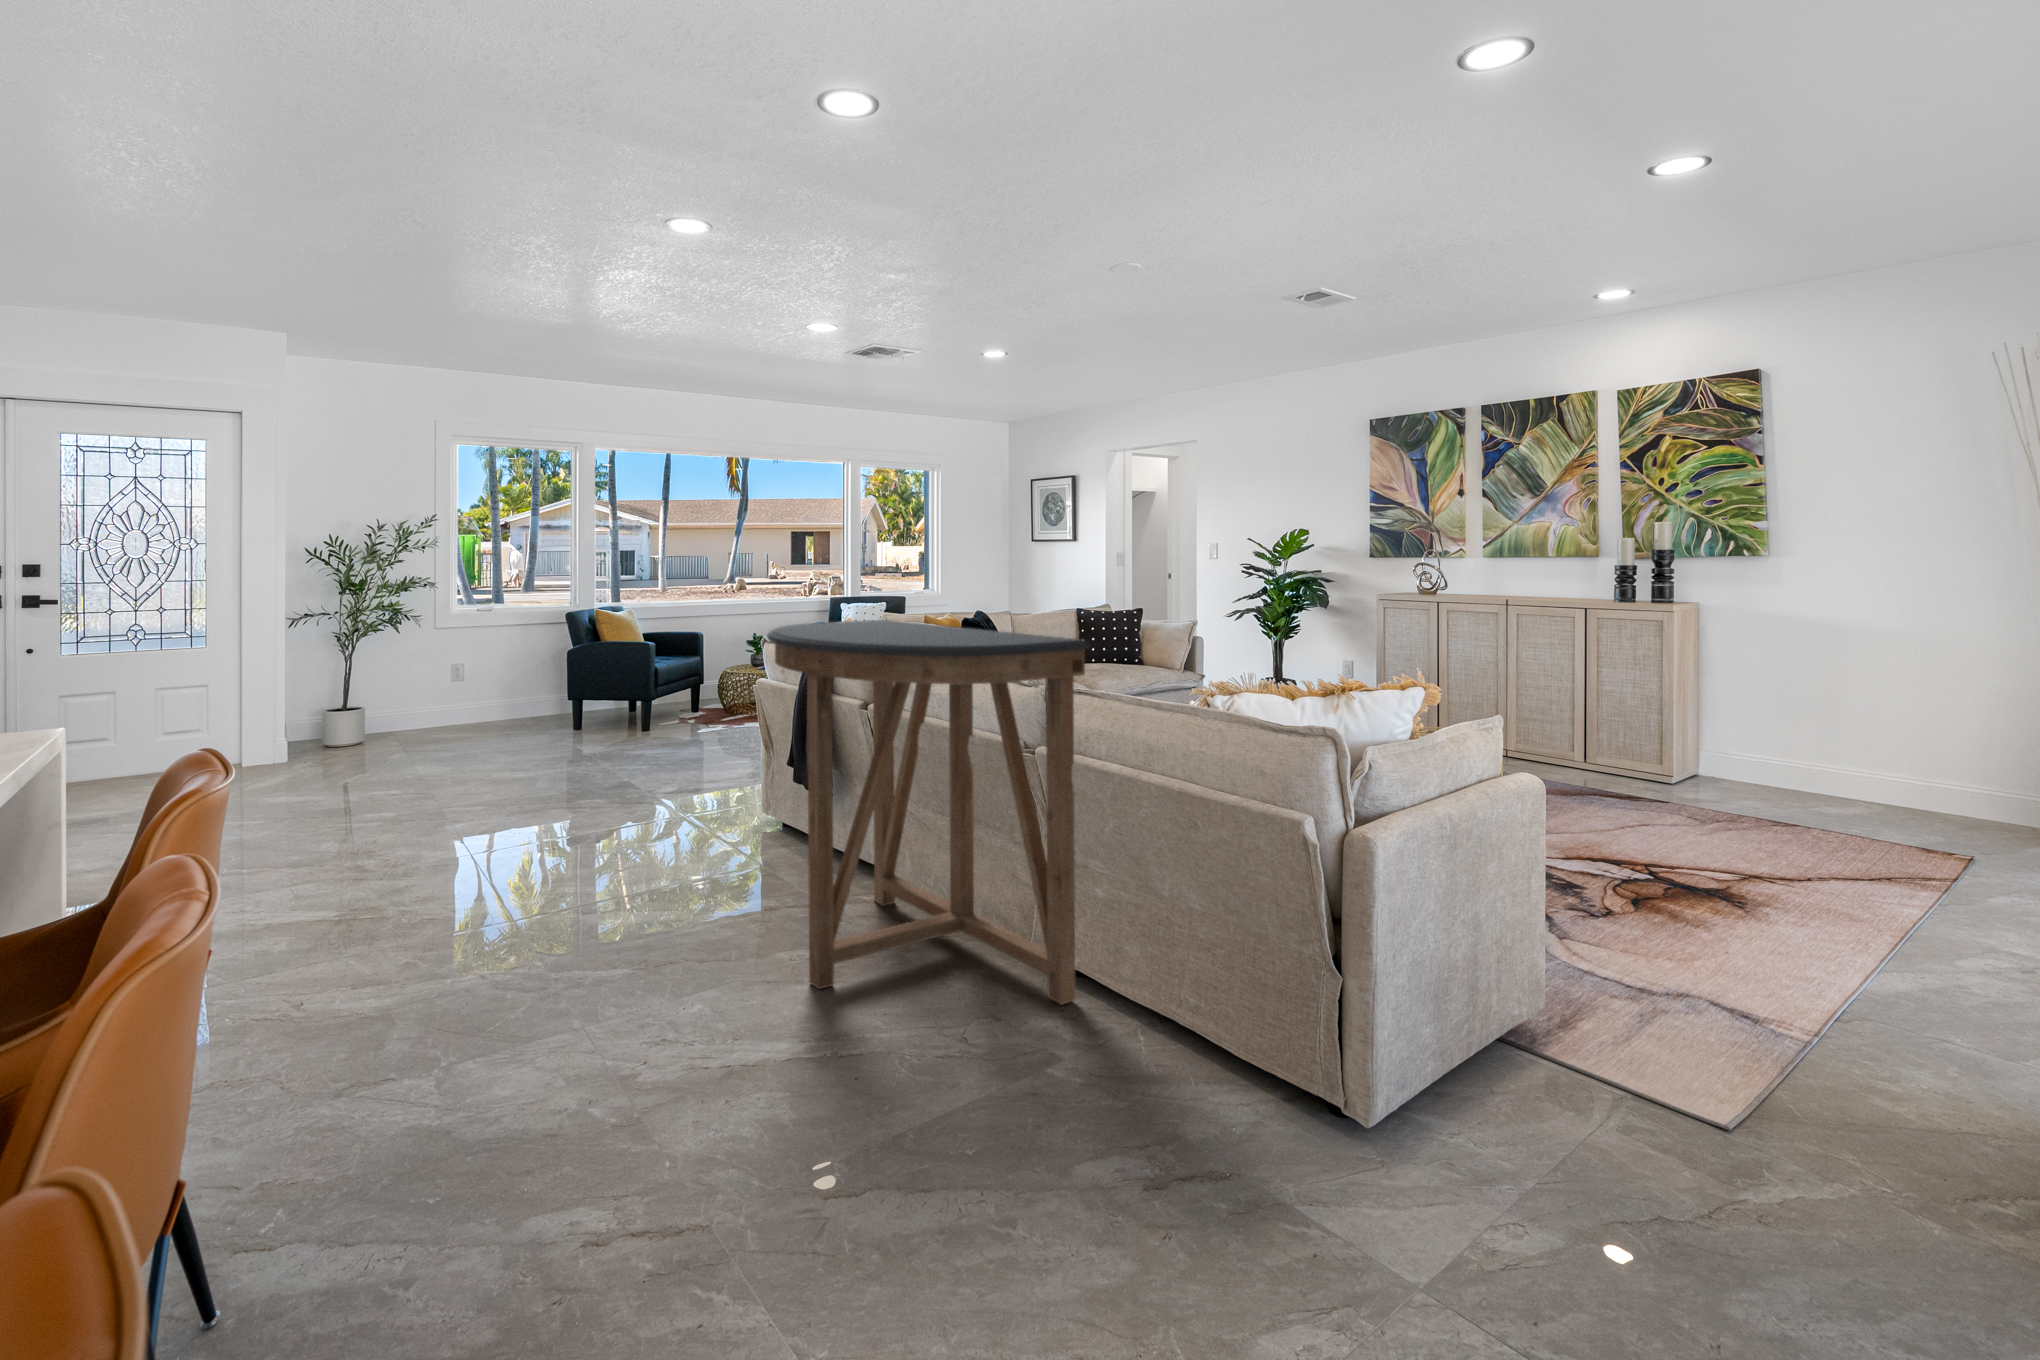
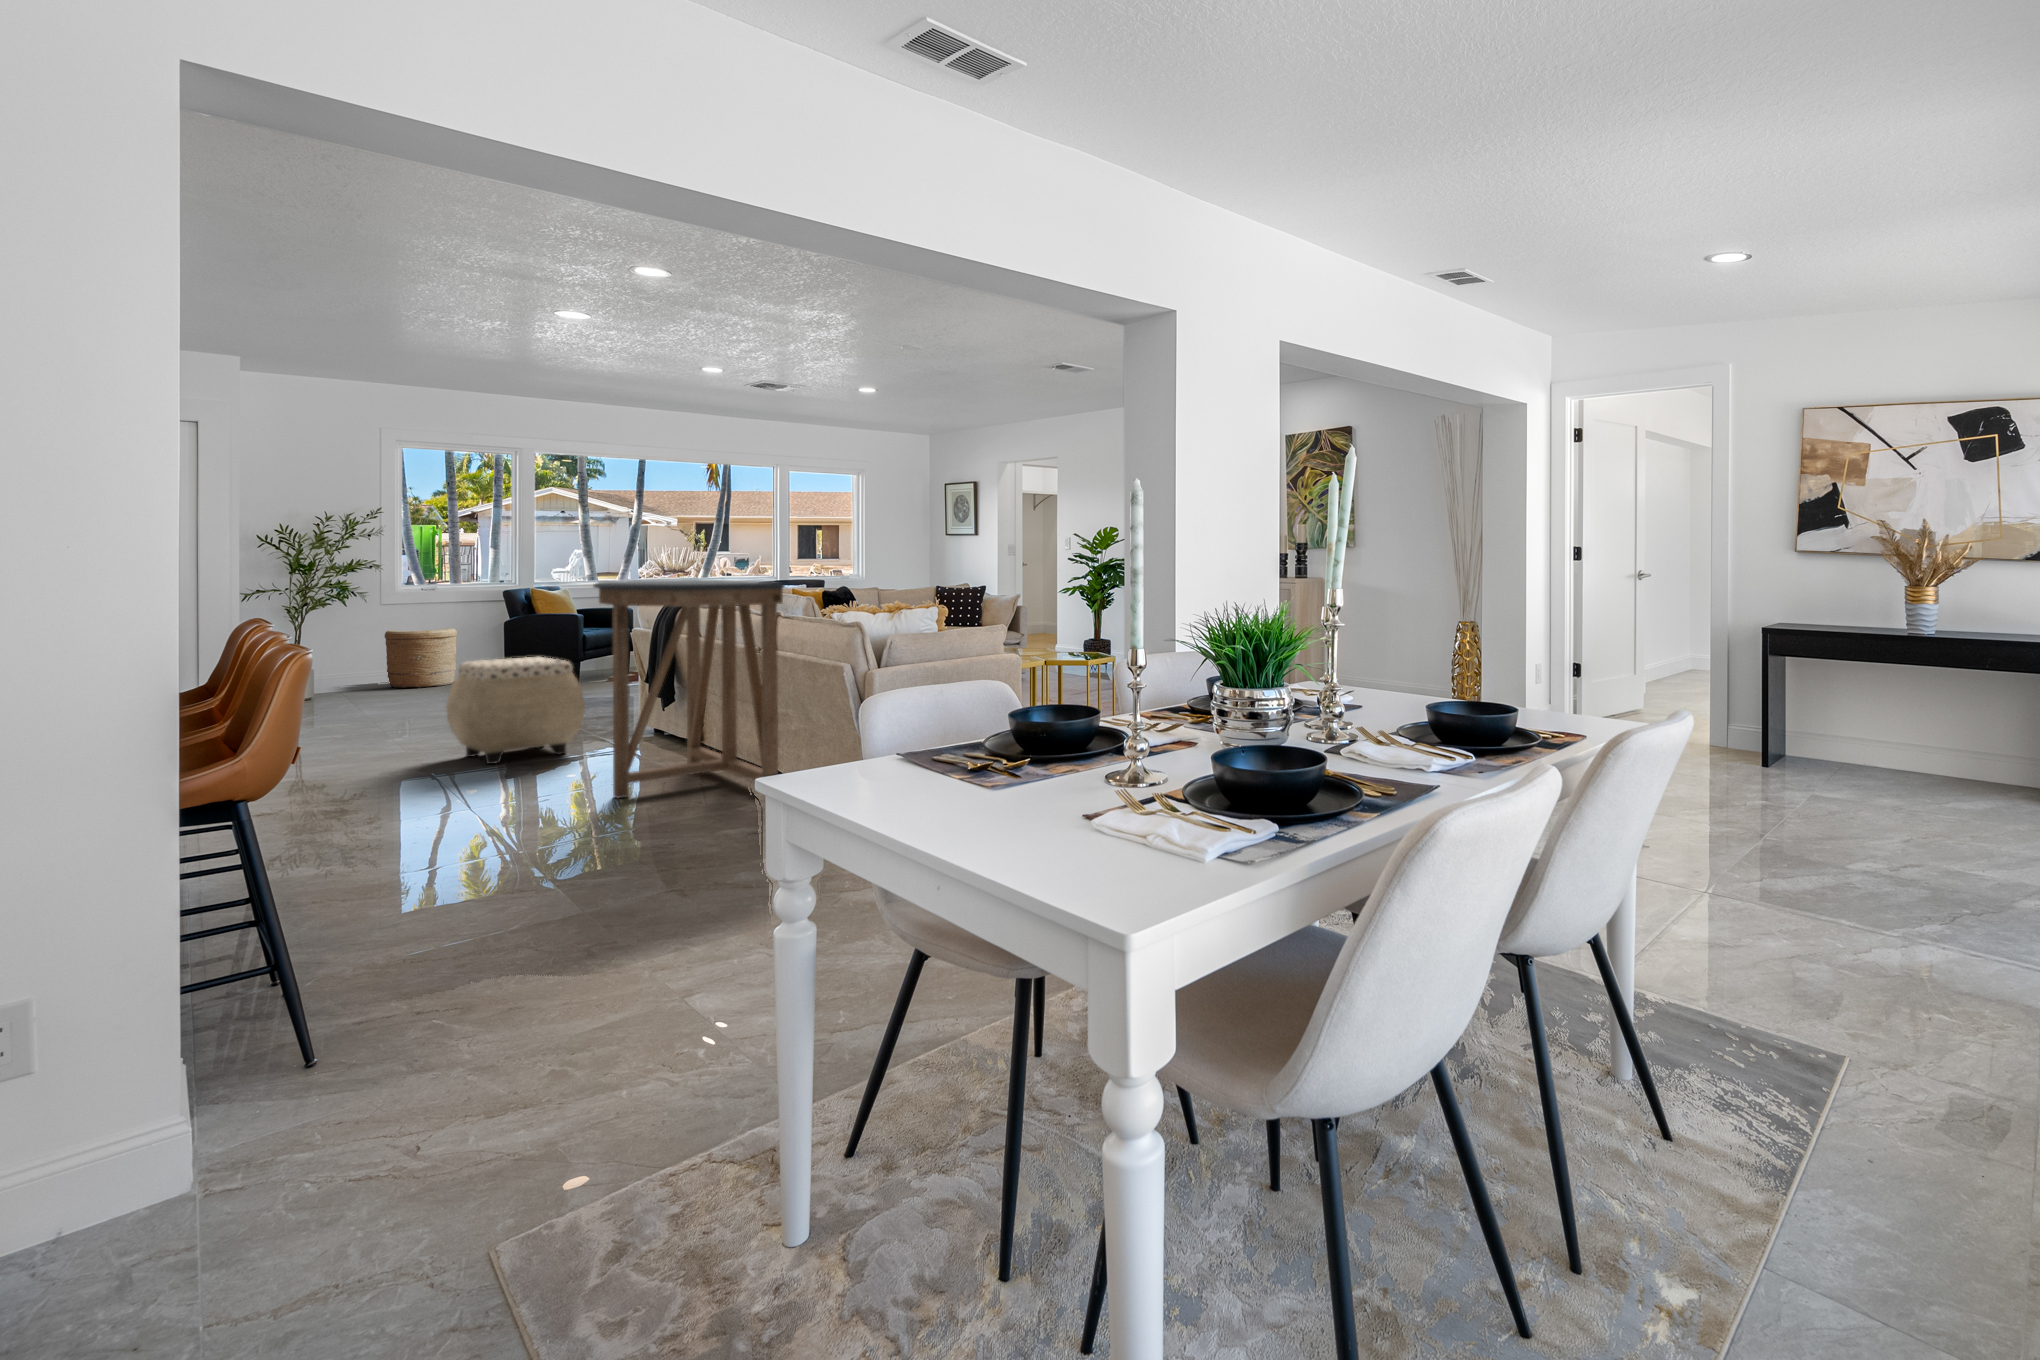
woven basket: none [440,657,516,731] -> present [385,628,457,688]
ottoman: none [538,722,718,887] -> present [446,657,585,764]

